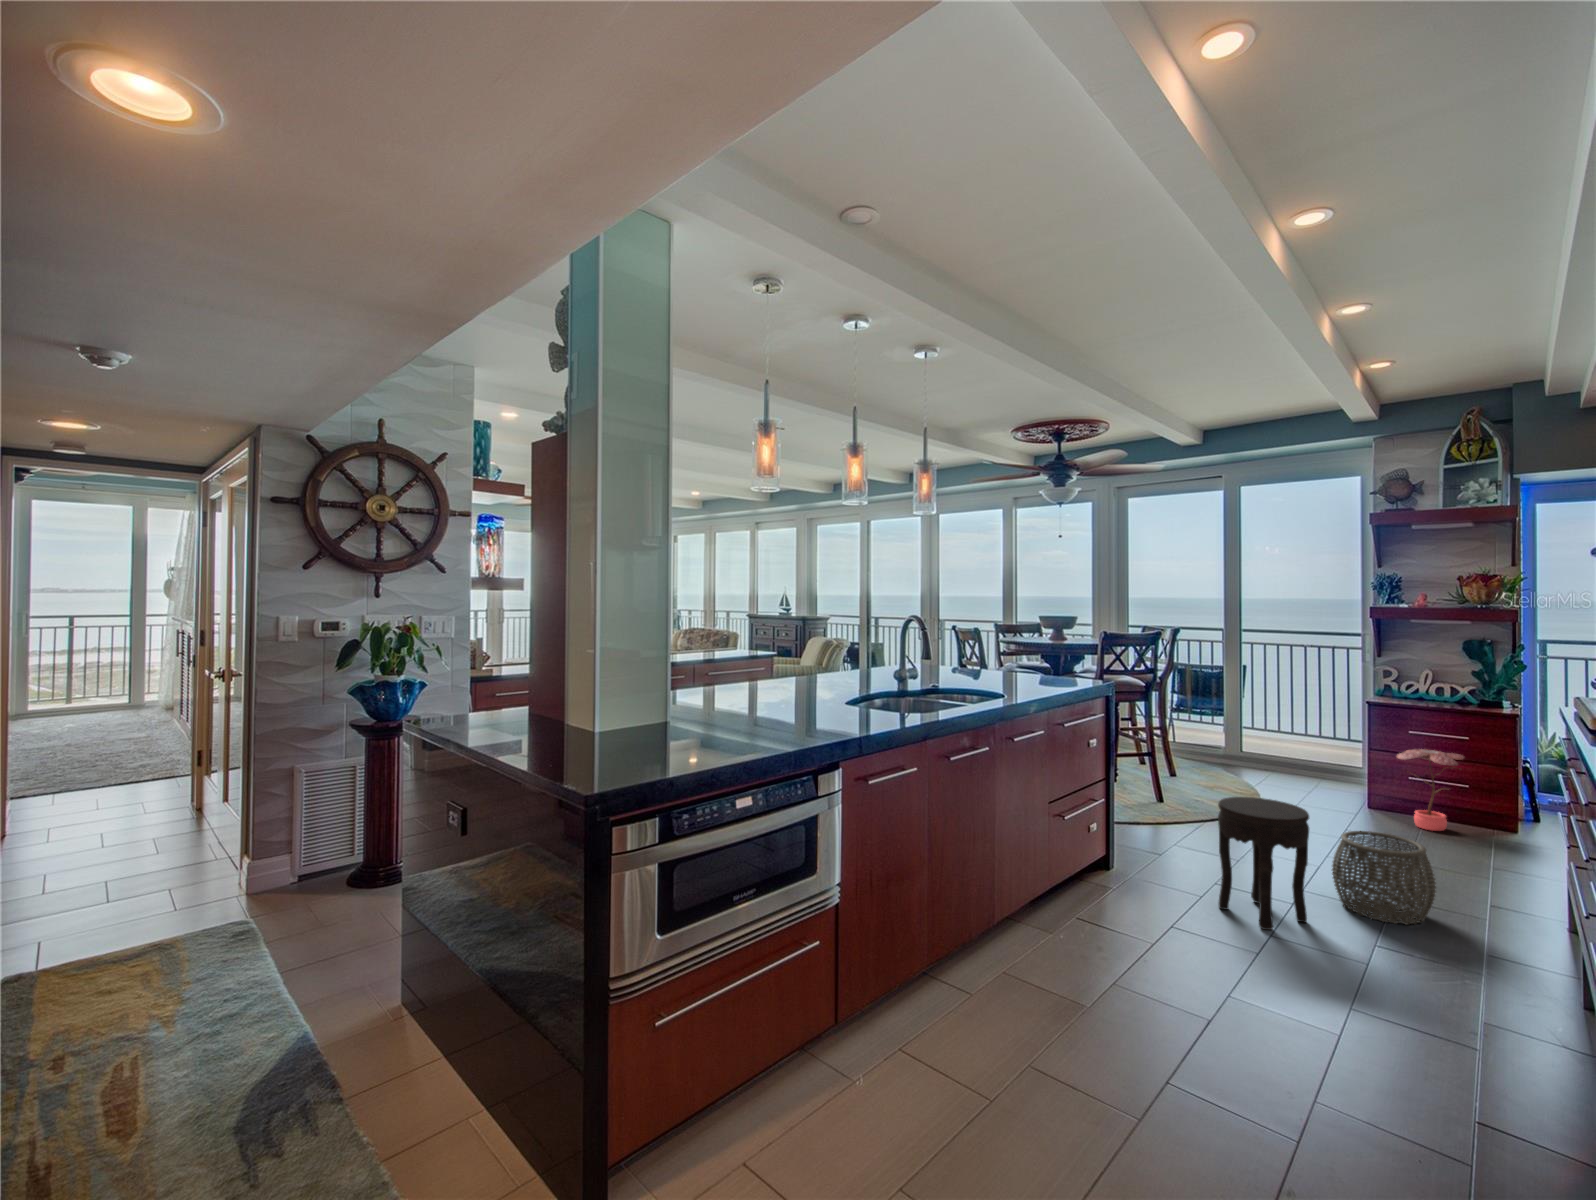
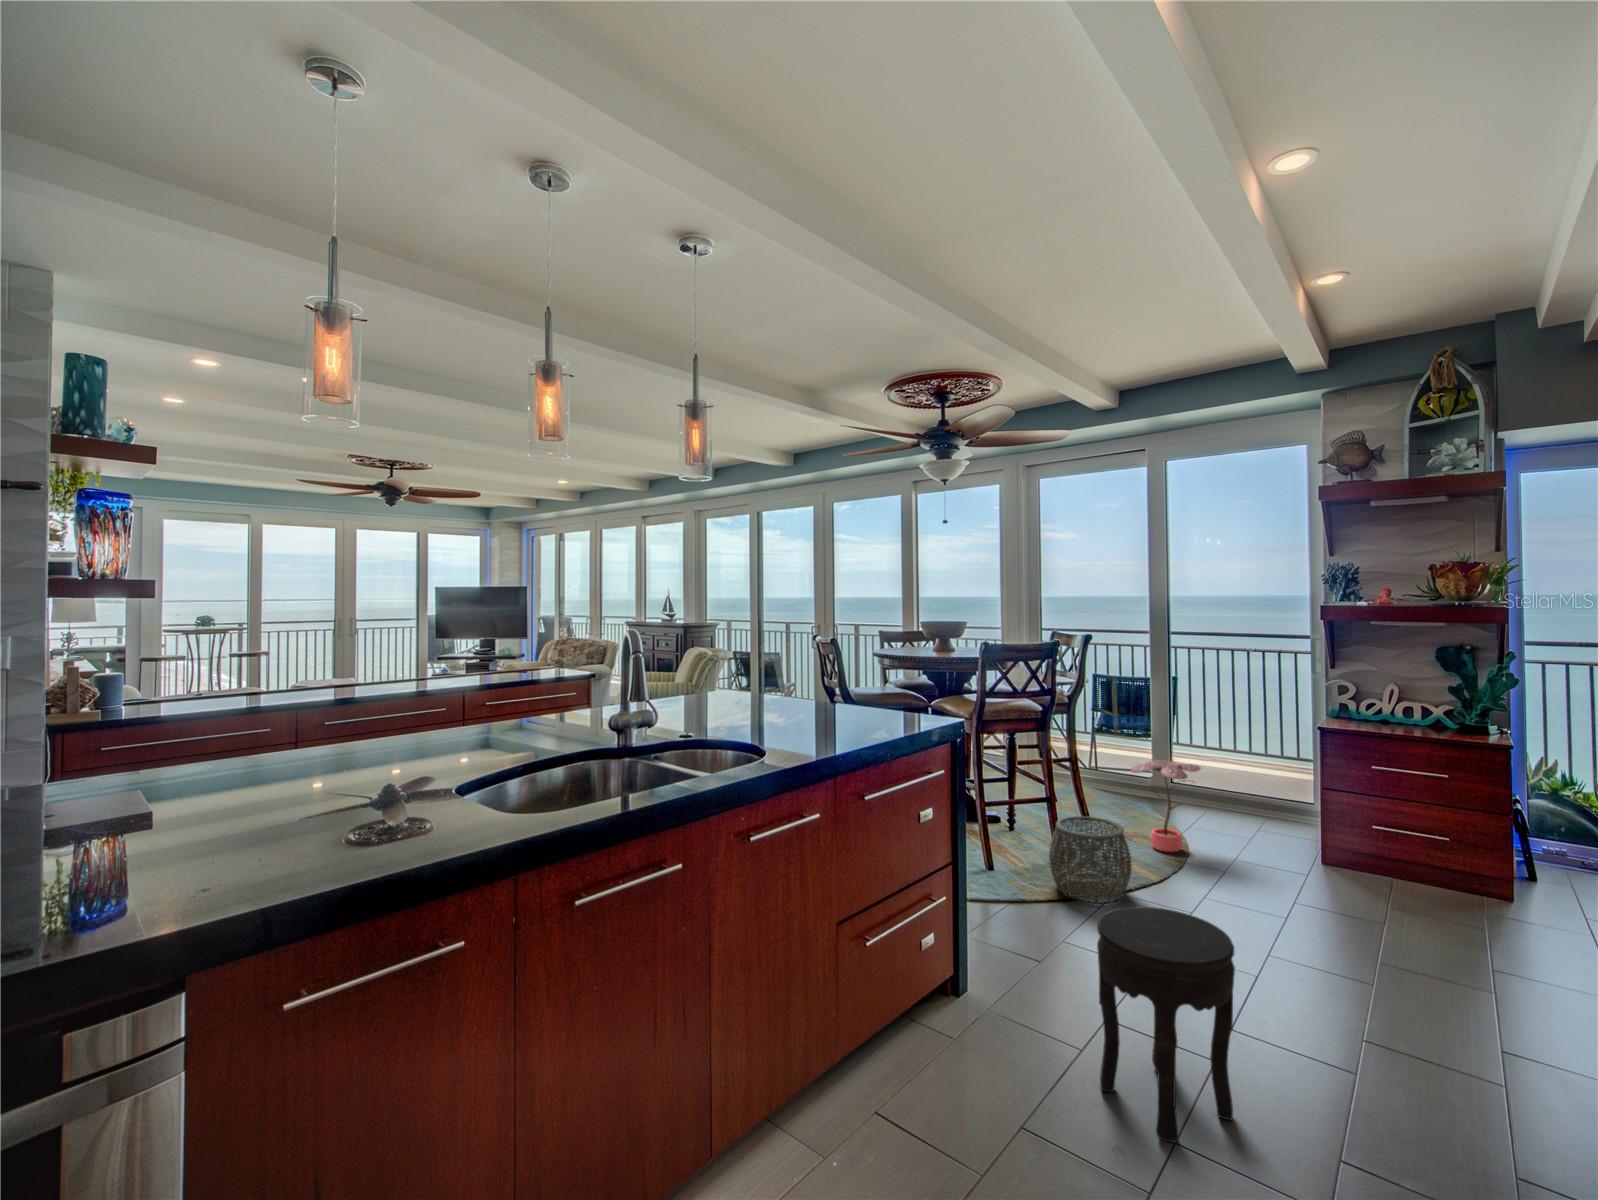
potted plant: present [1397,749,1464,831] -> present [1131,760,1200,852]
woven basket: present [1332,831,1436,925] -> present [1049,816,1132,903]

